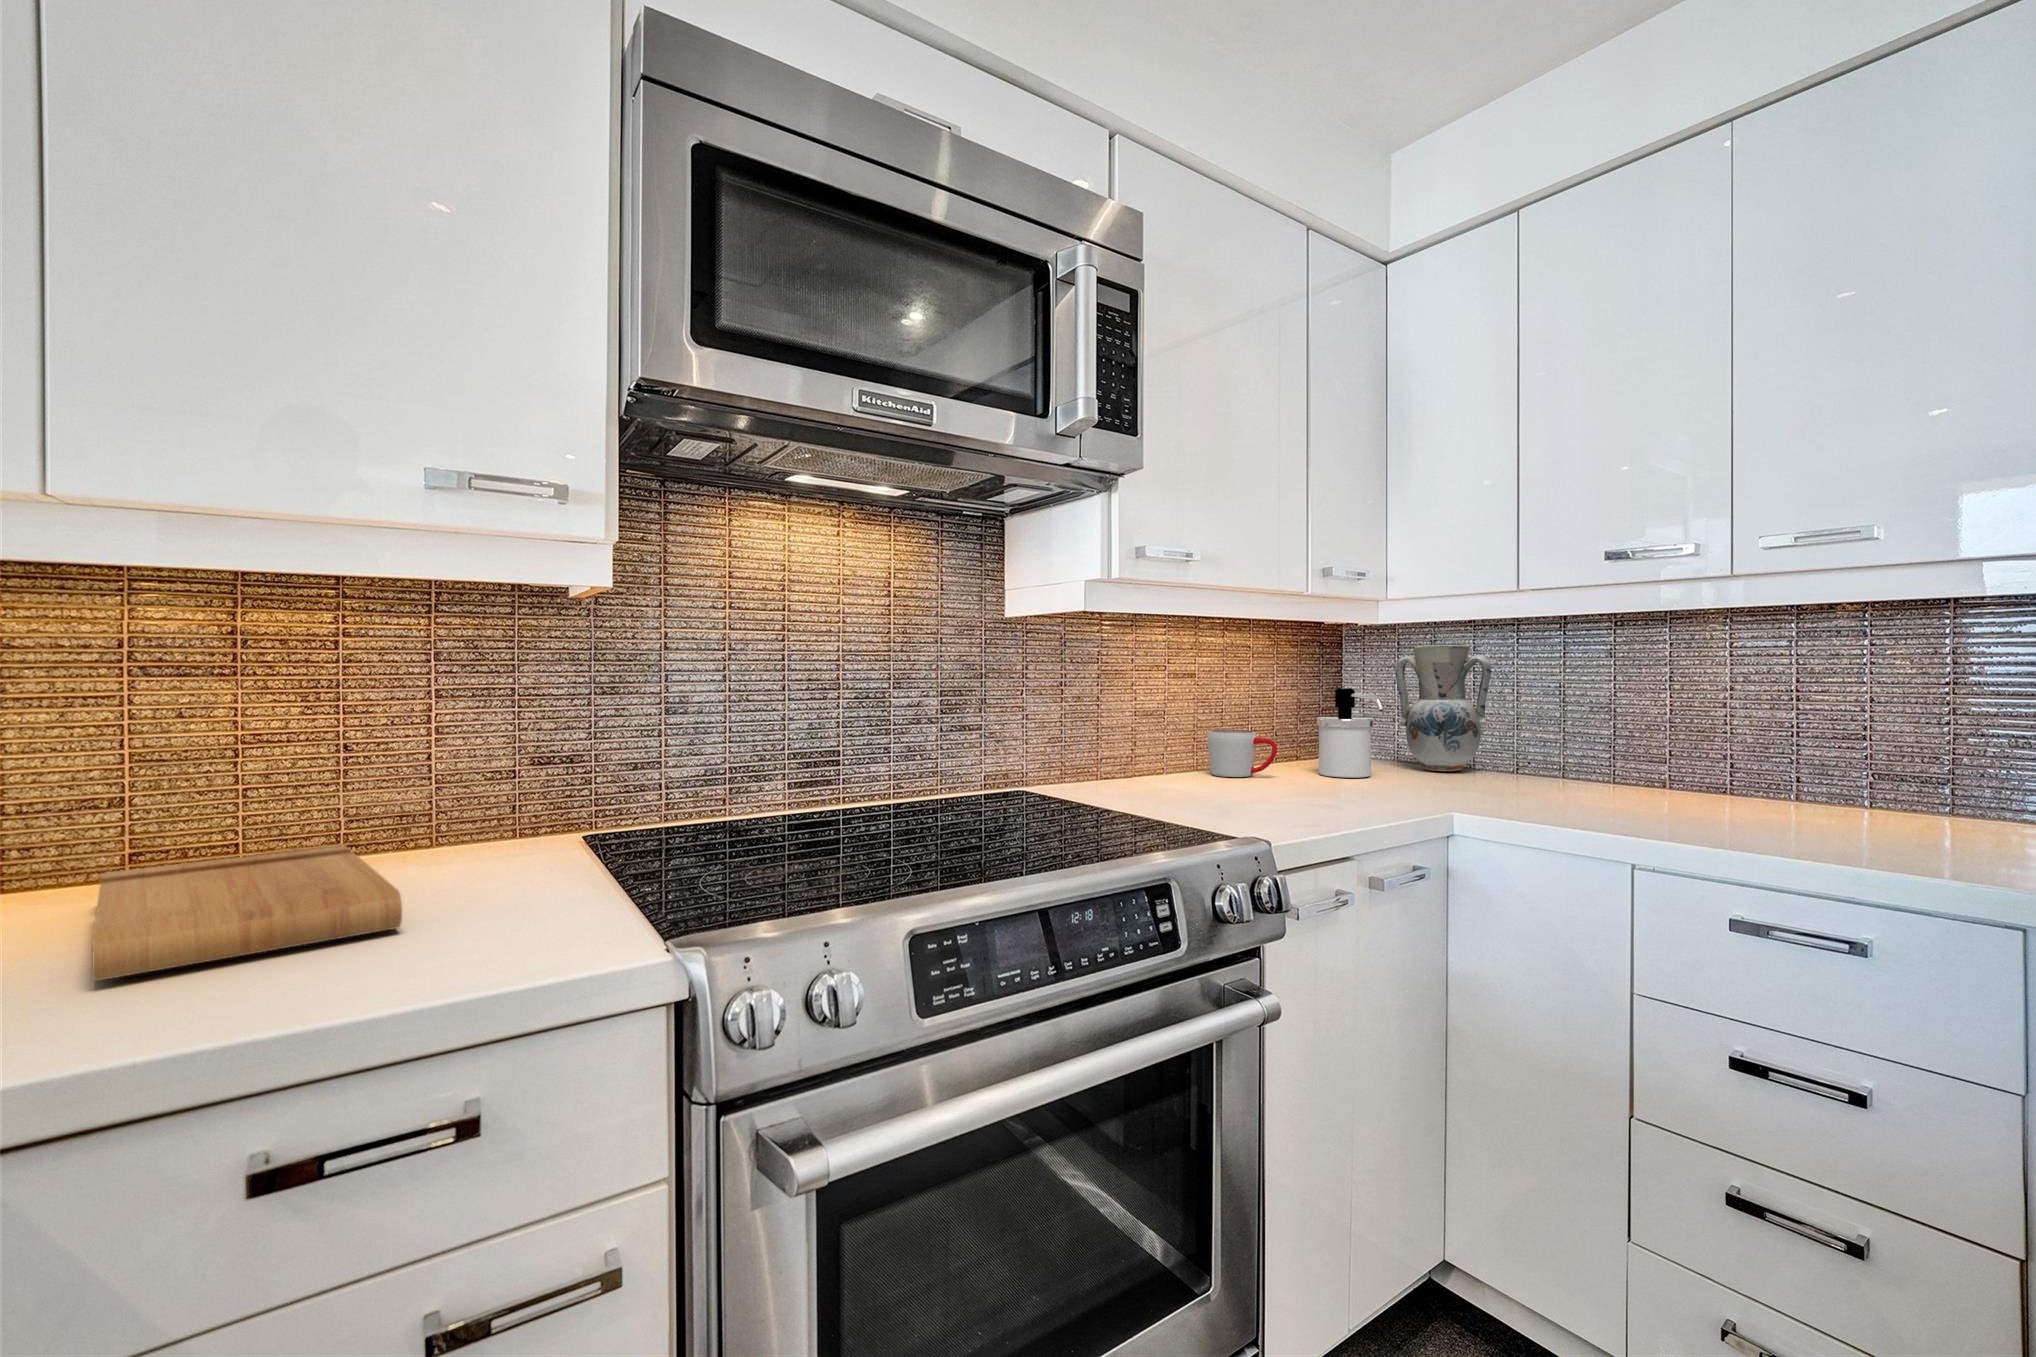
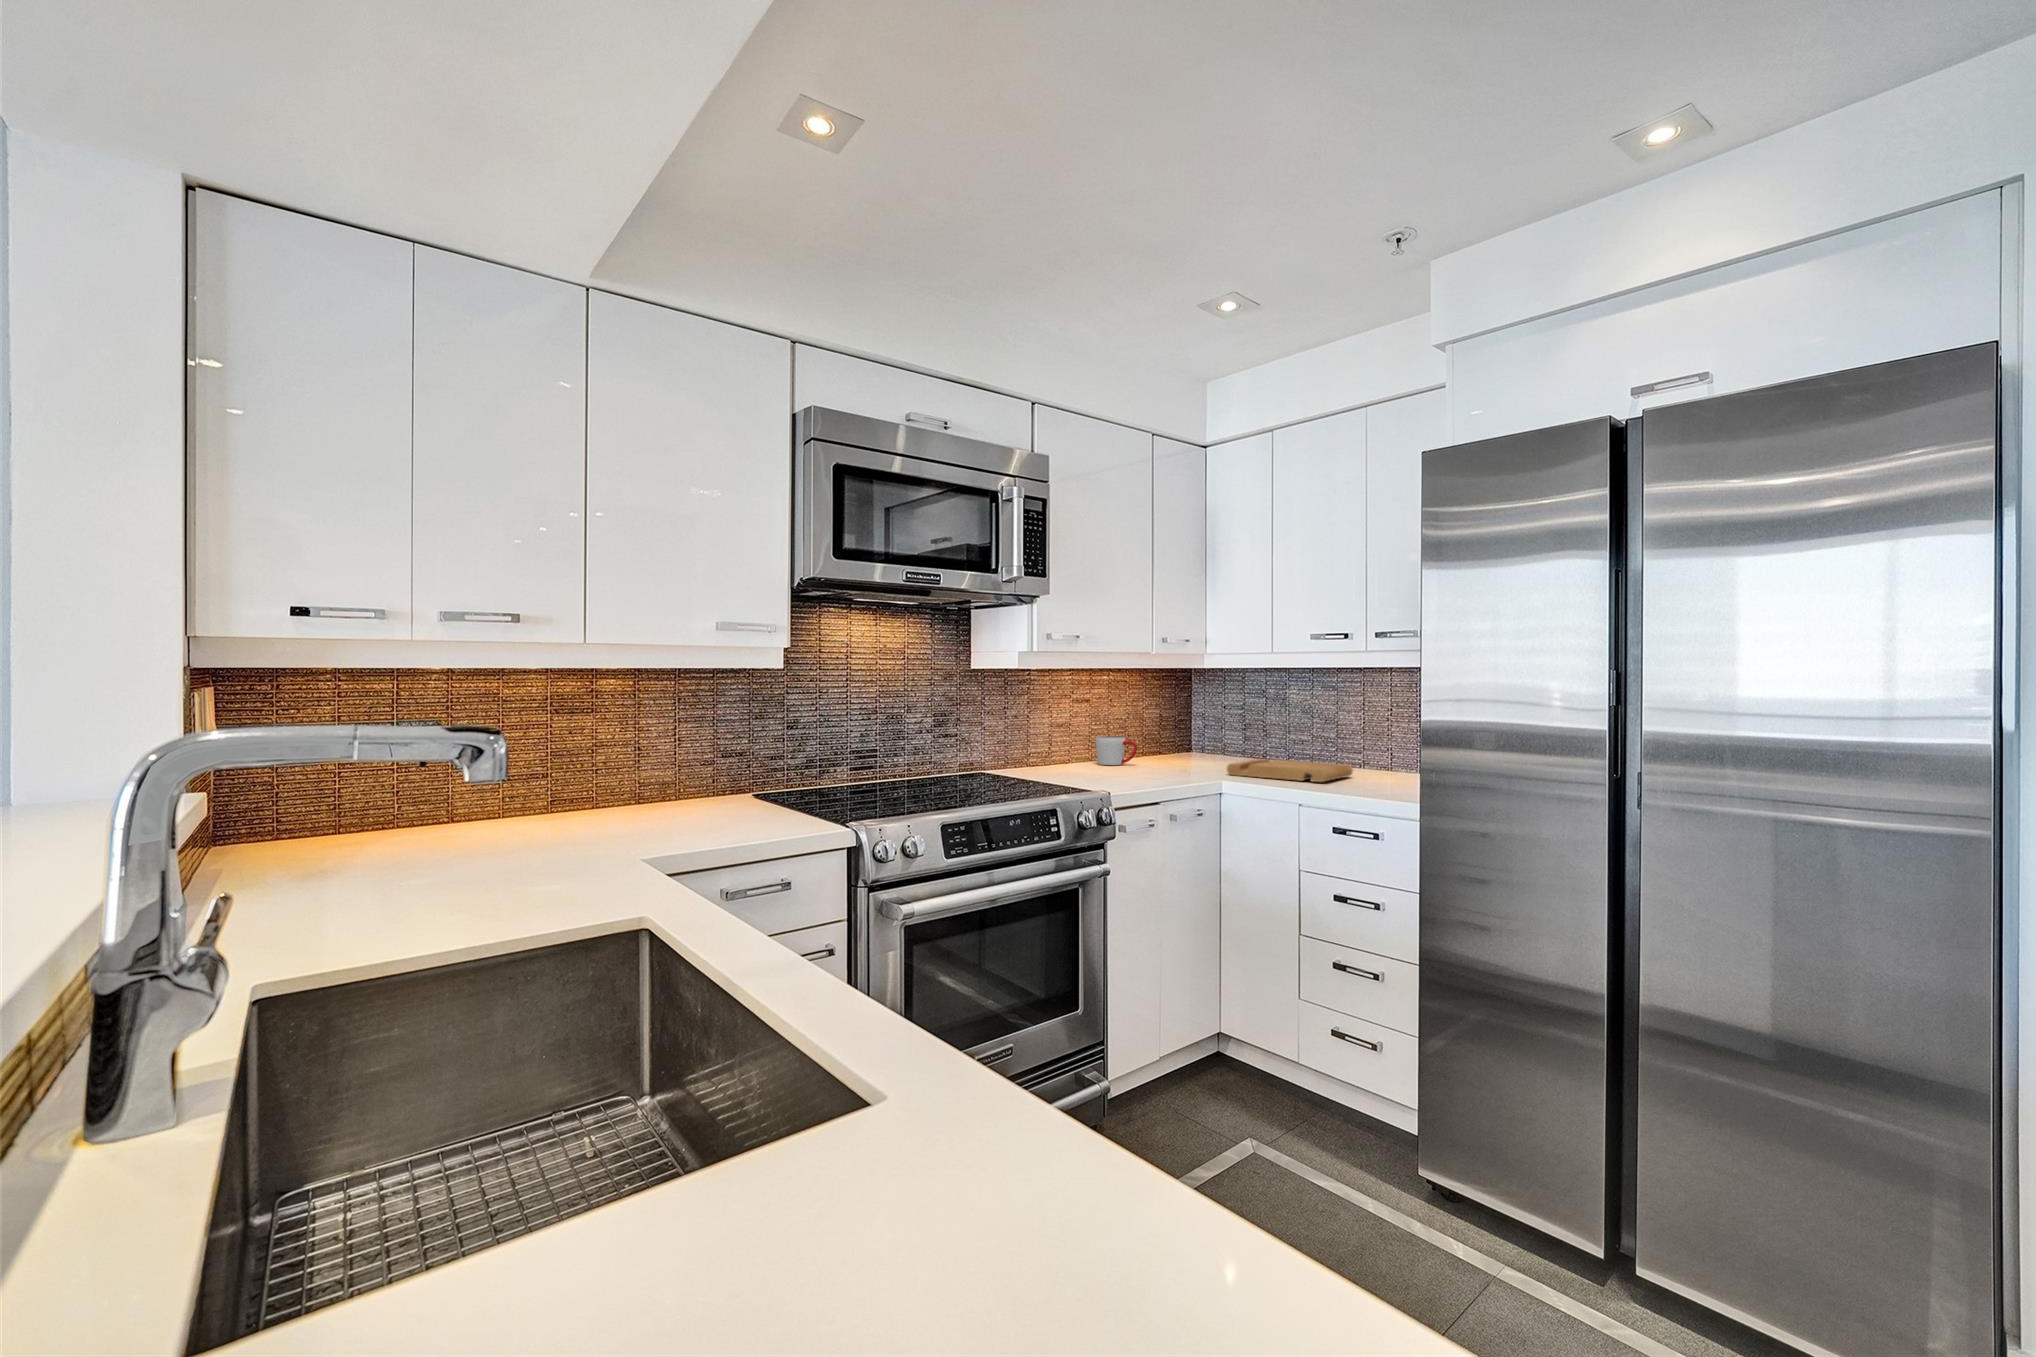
vase: present [1395,645,1491,771] -> none [1216,683,1270,761]
soap dispenser: present [1317,688,1384,778] -> none [1164,710,1199,765]
cutting board: present [92,845,402,981] -> present [1227,759,1353,782]

